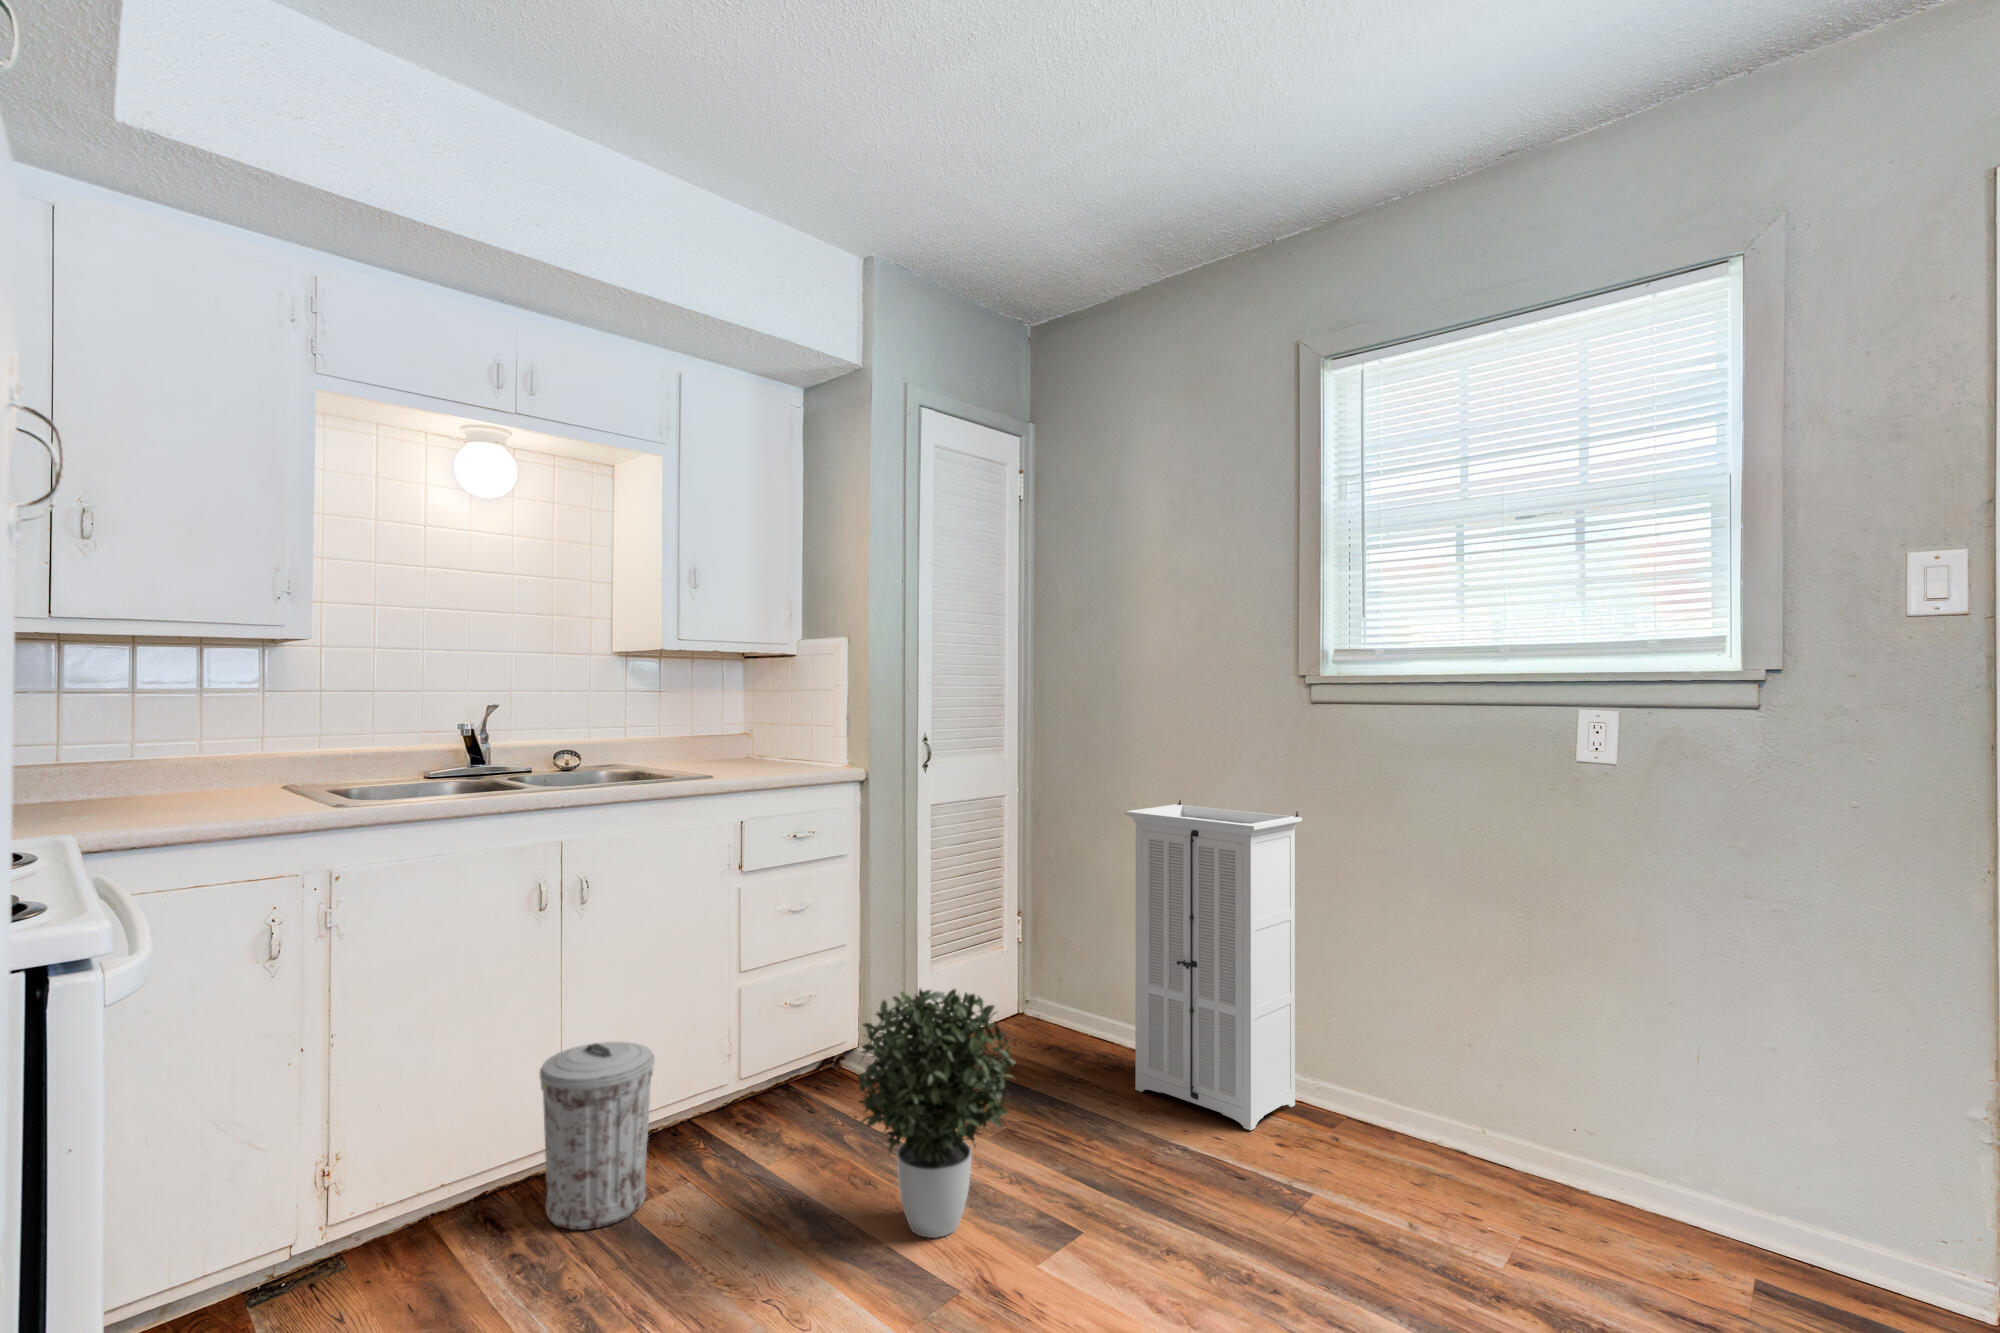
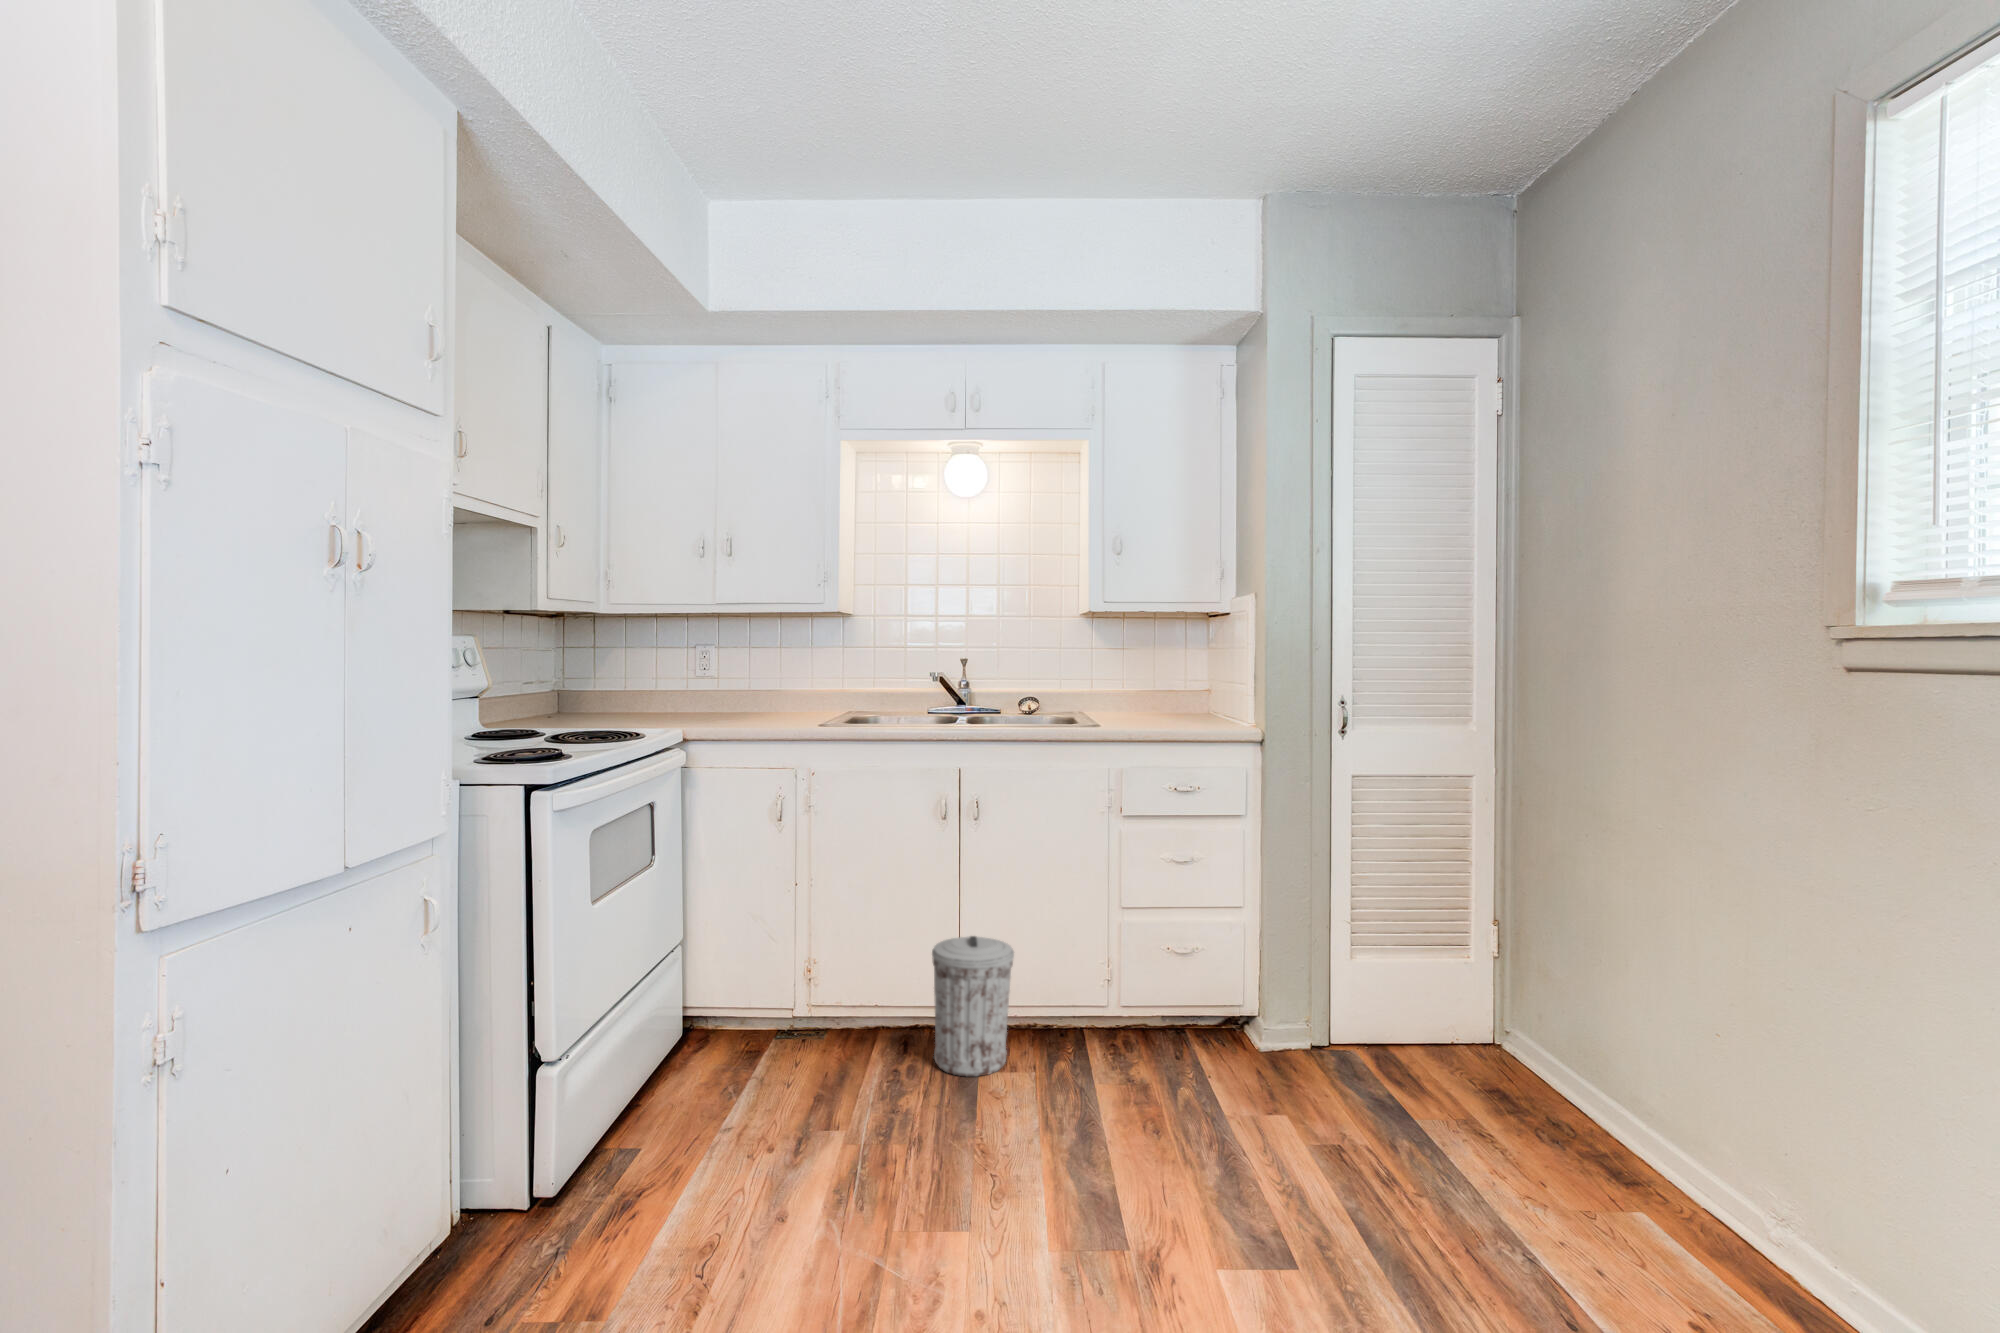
storage cabinet: present [1125,800,1302,1130] -> none [1533,820,1803,1291]
potted plant: present [858,989,1015,1238] -> none [1085,951,1256,1202]

